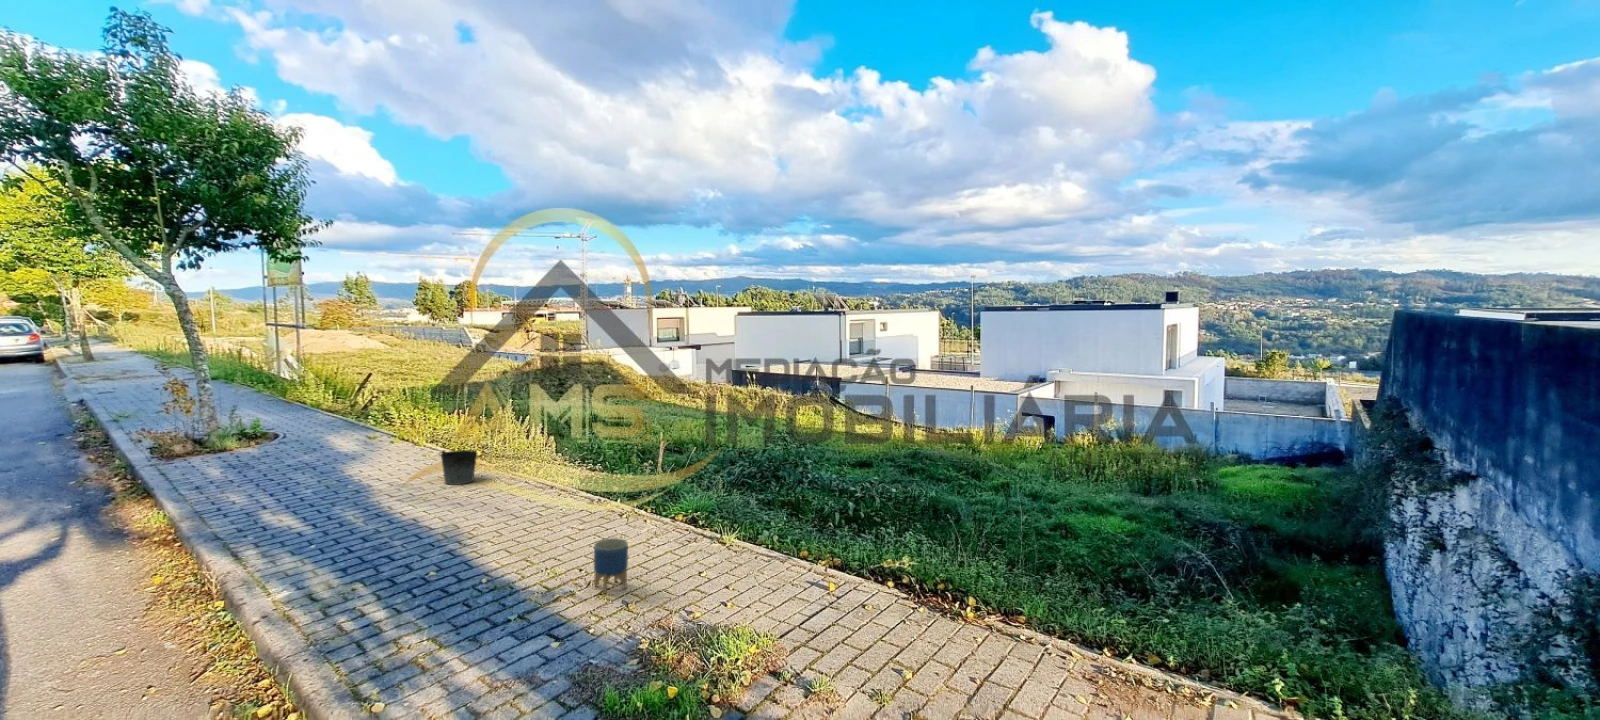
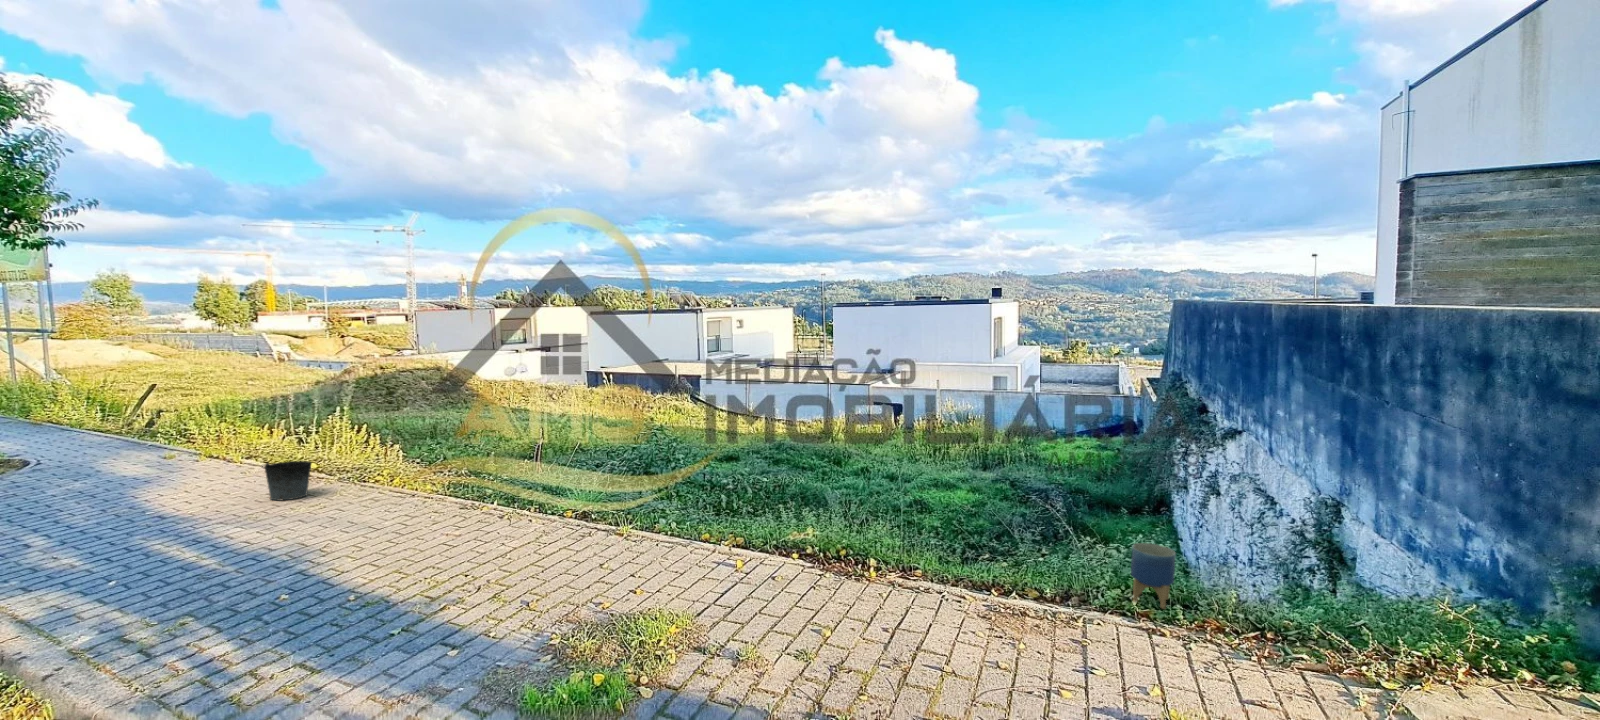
planter: present [594,538,628,594] -> present [1131,543,1176,609]

